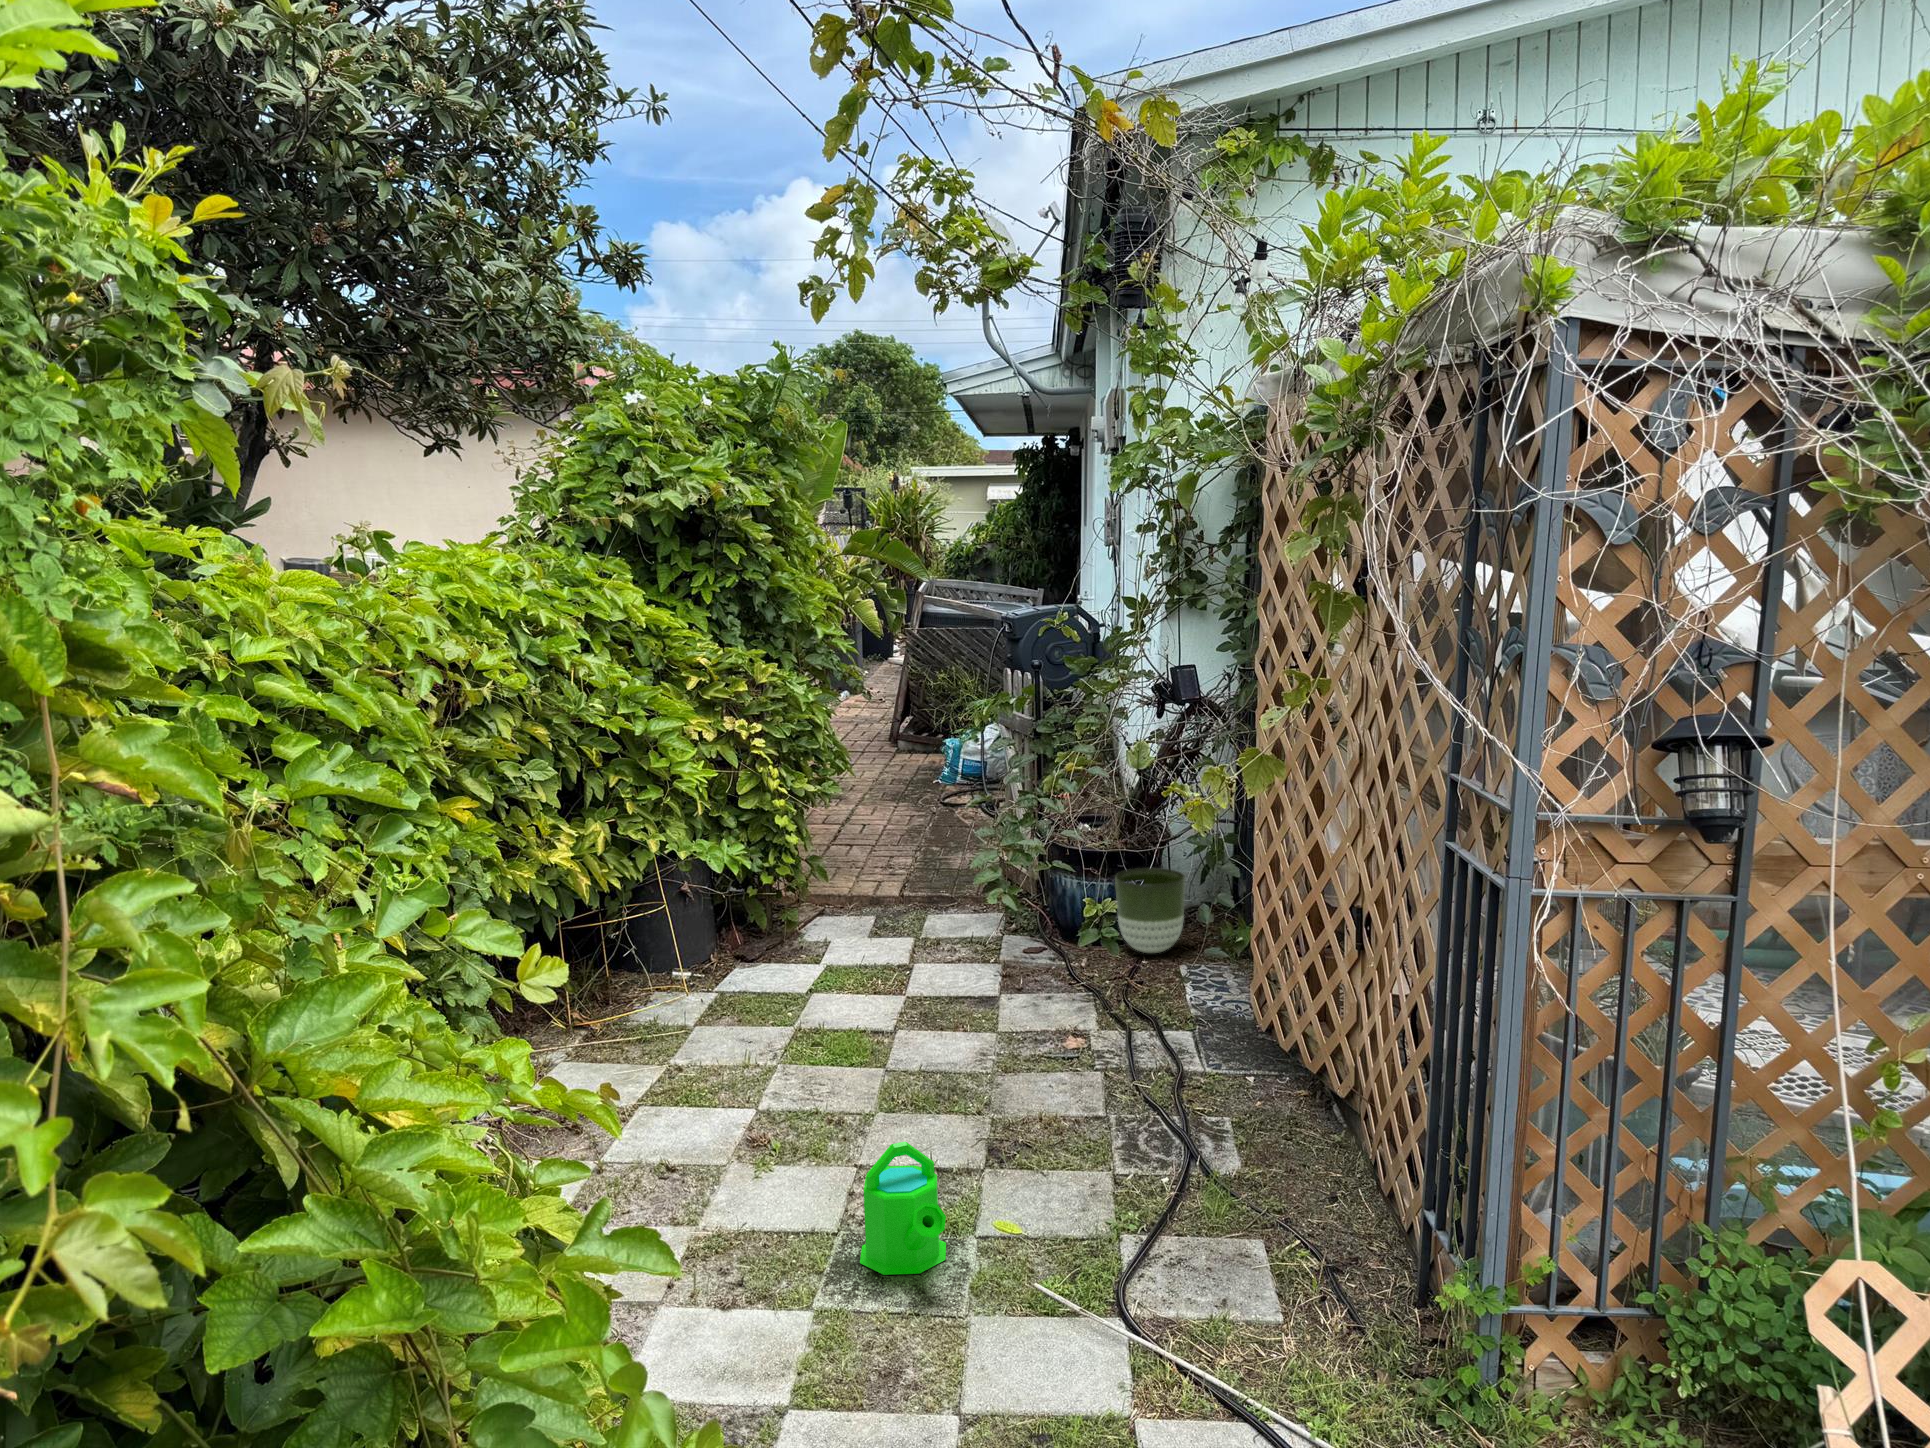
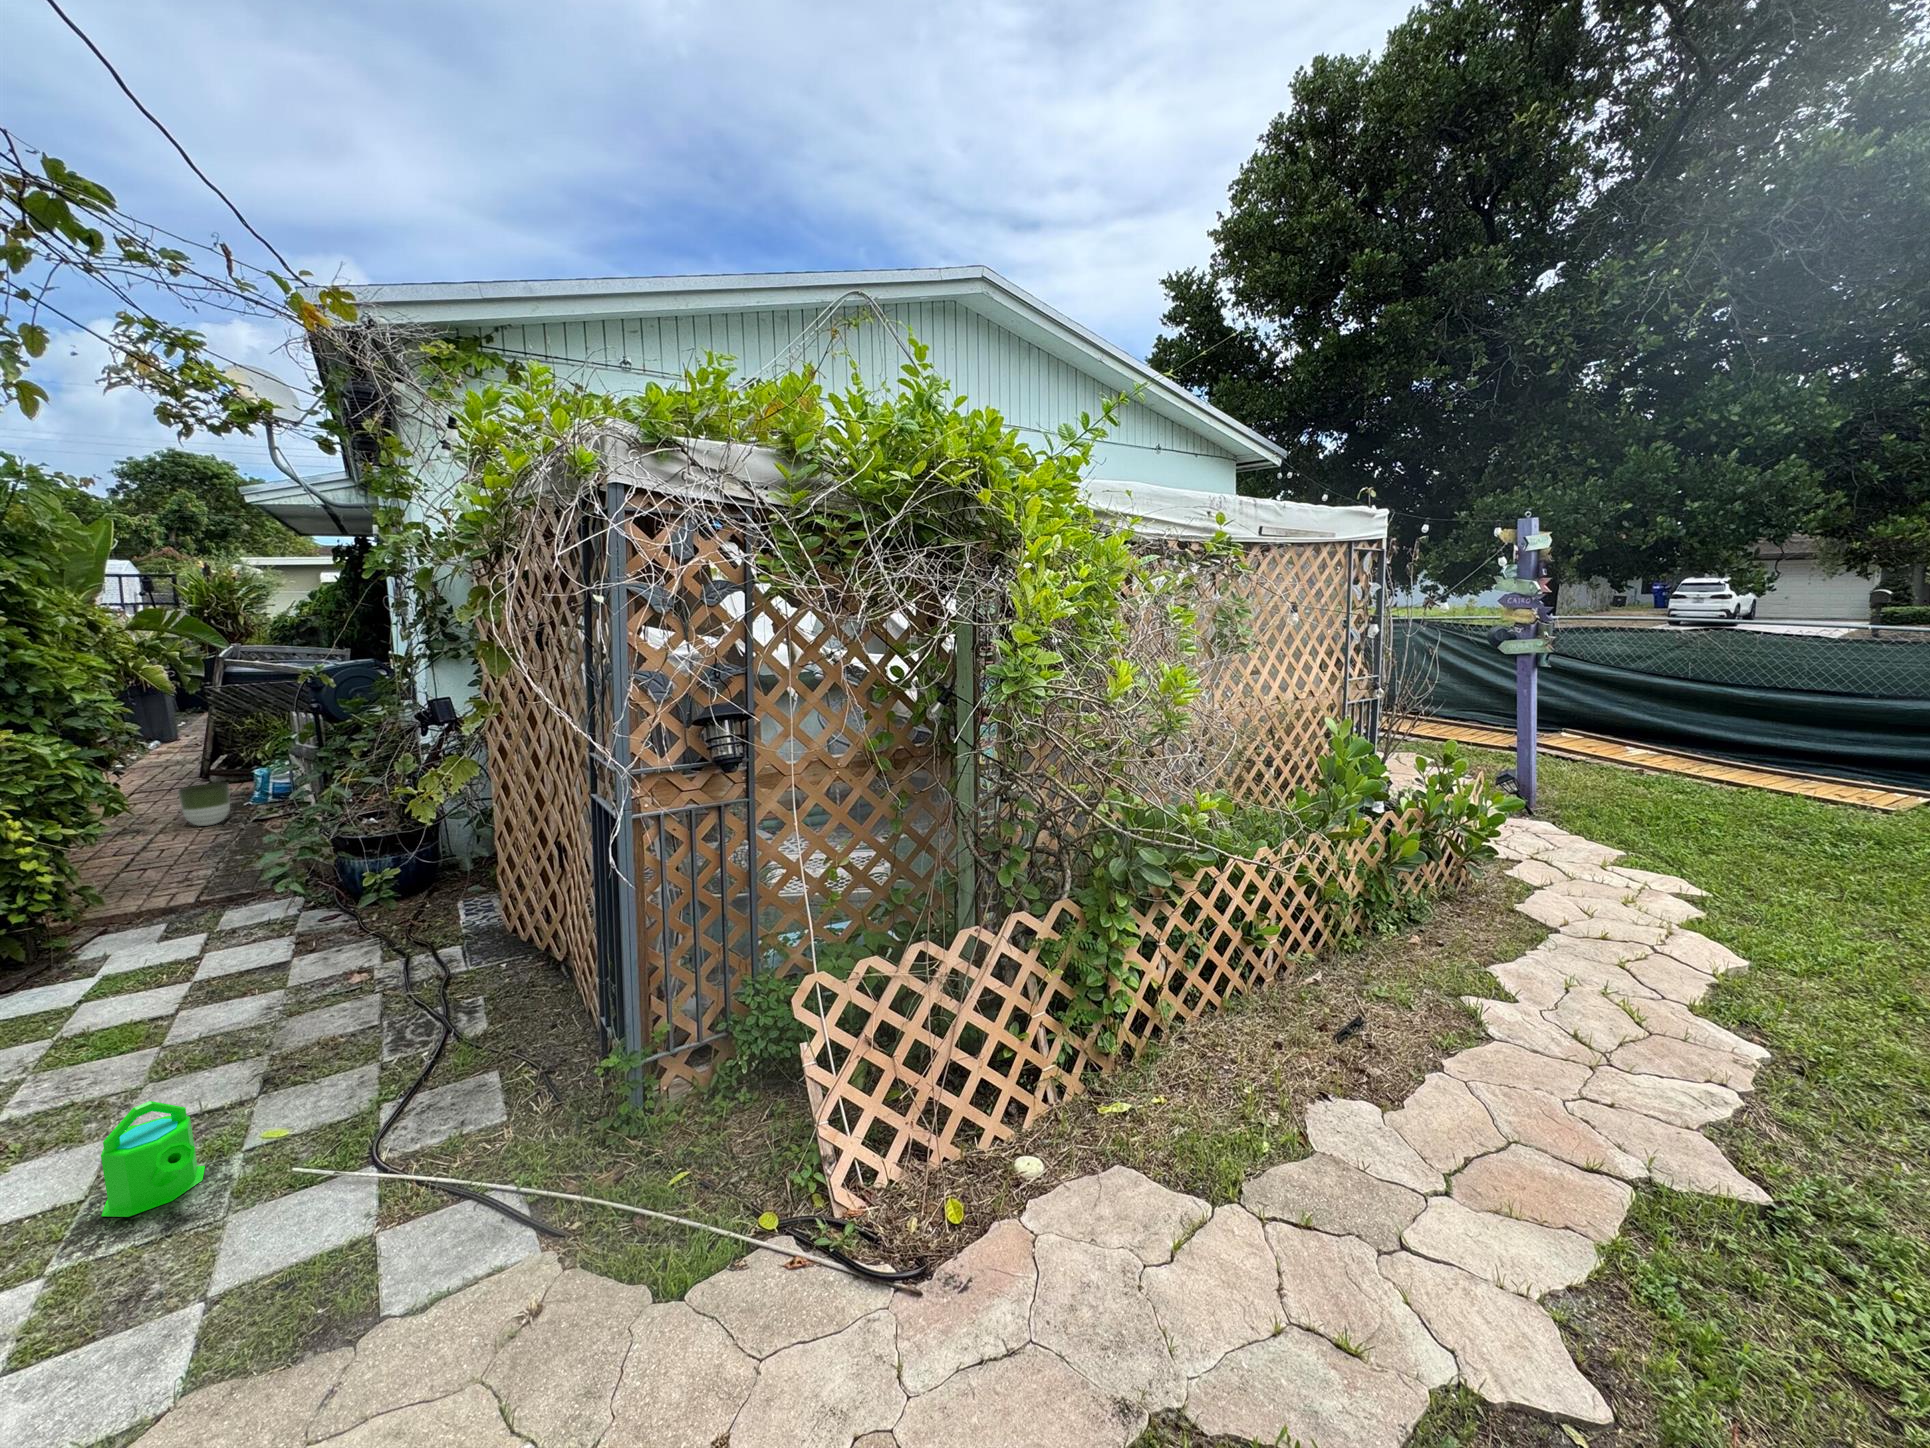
planter: present [1115,868,1185,953] -> present [178,782,230,826]

